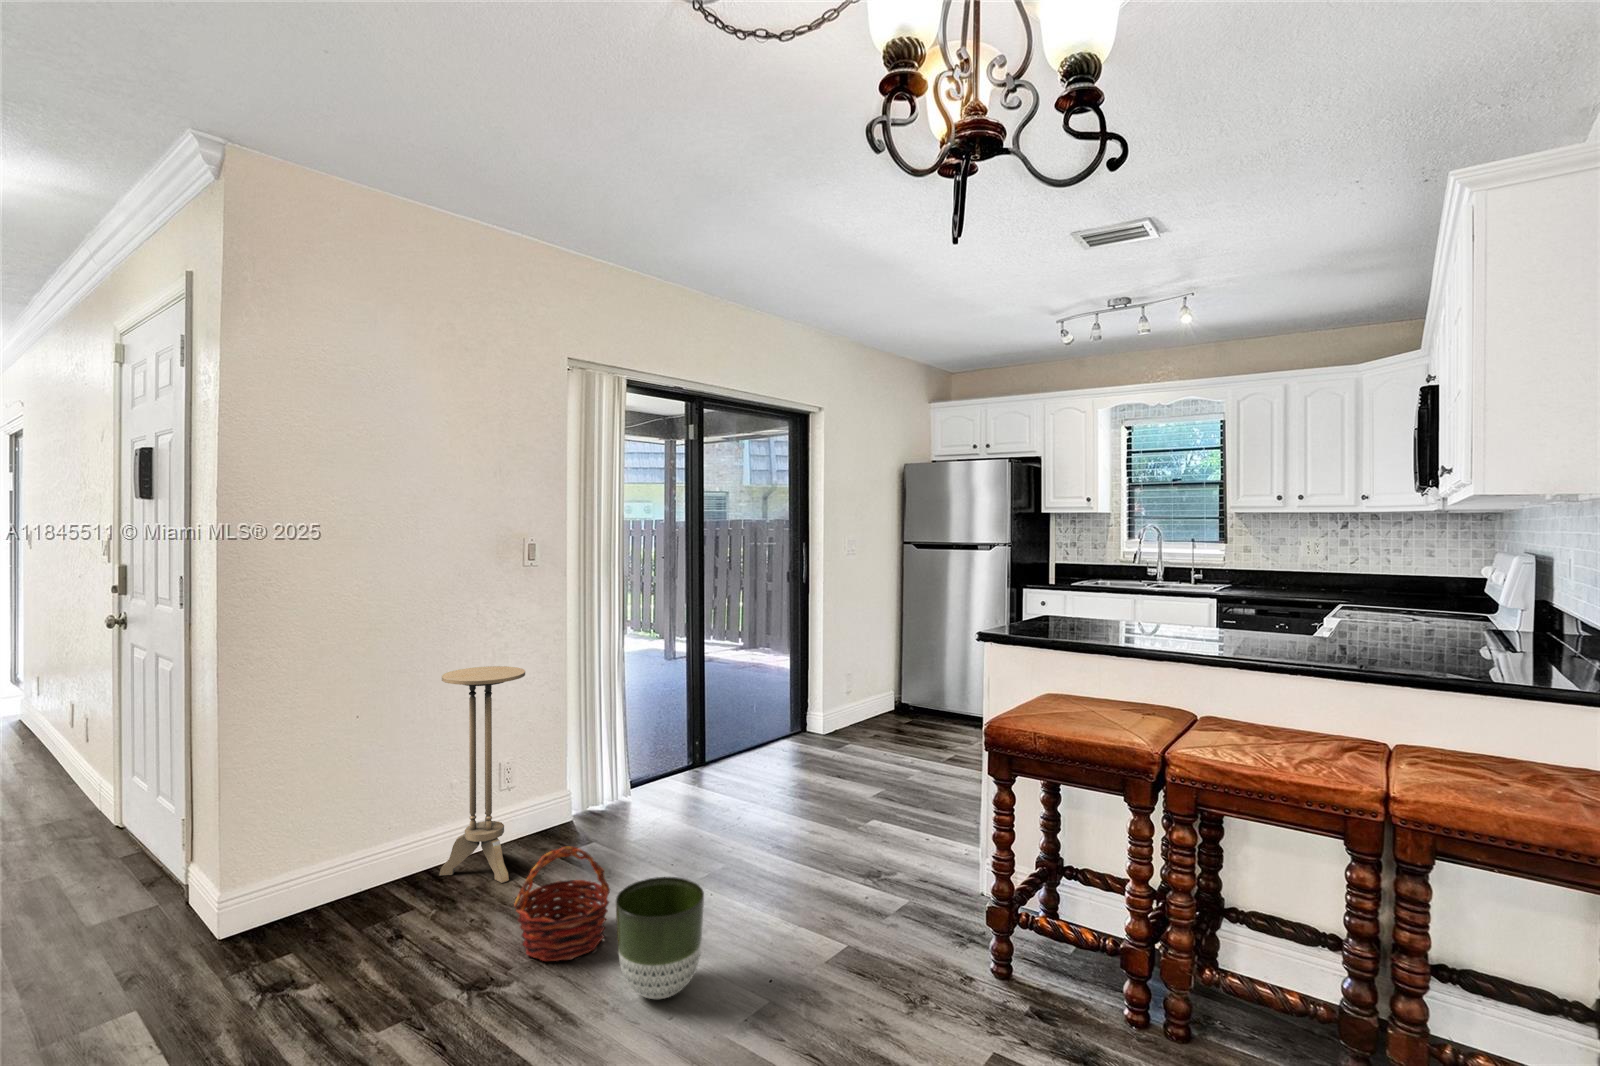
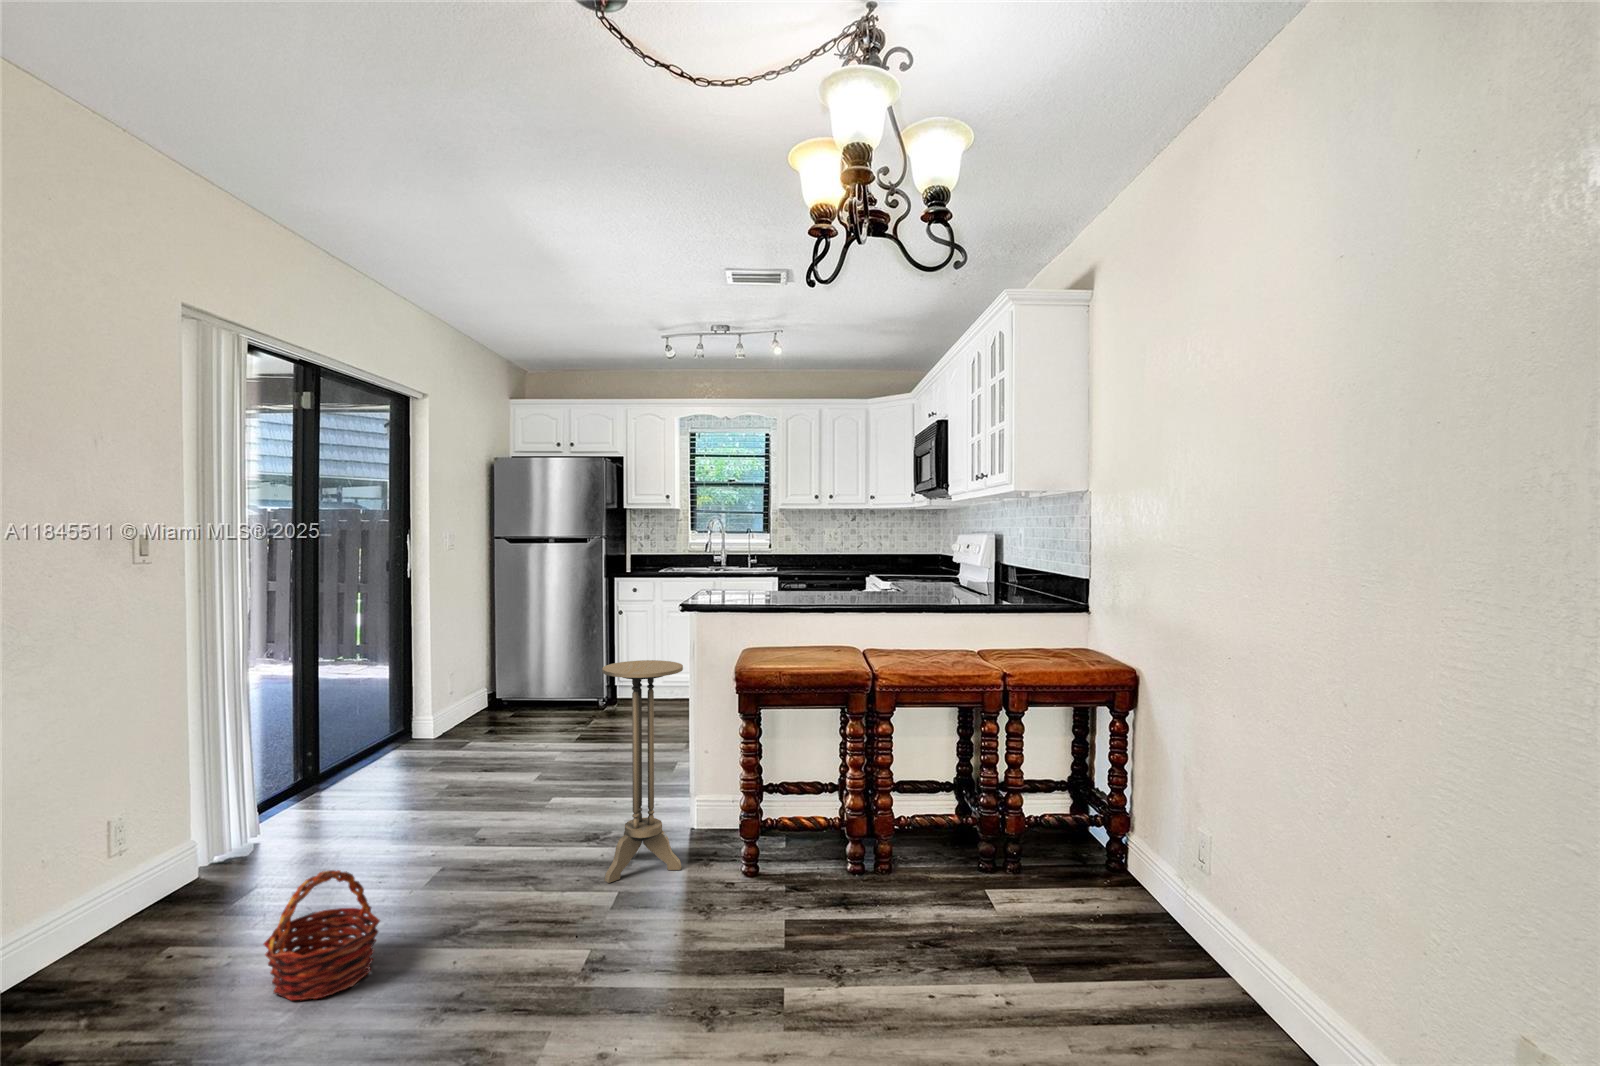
side table: present [439,666,525,883] -> present [602,660,683,883]
planter: present [616,877,704,999] -> none [431,864,524,983]

